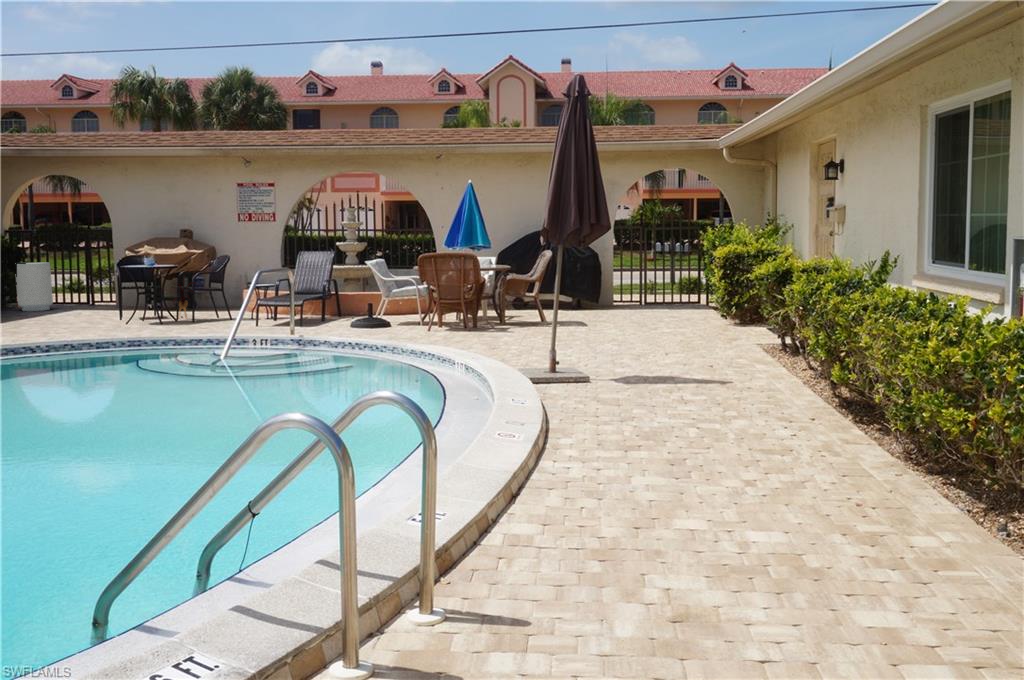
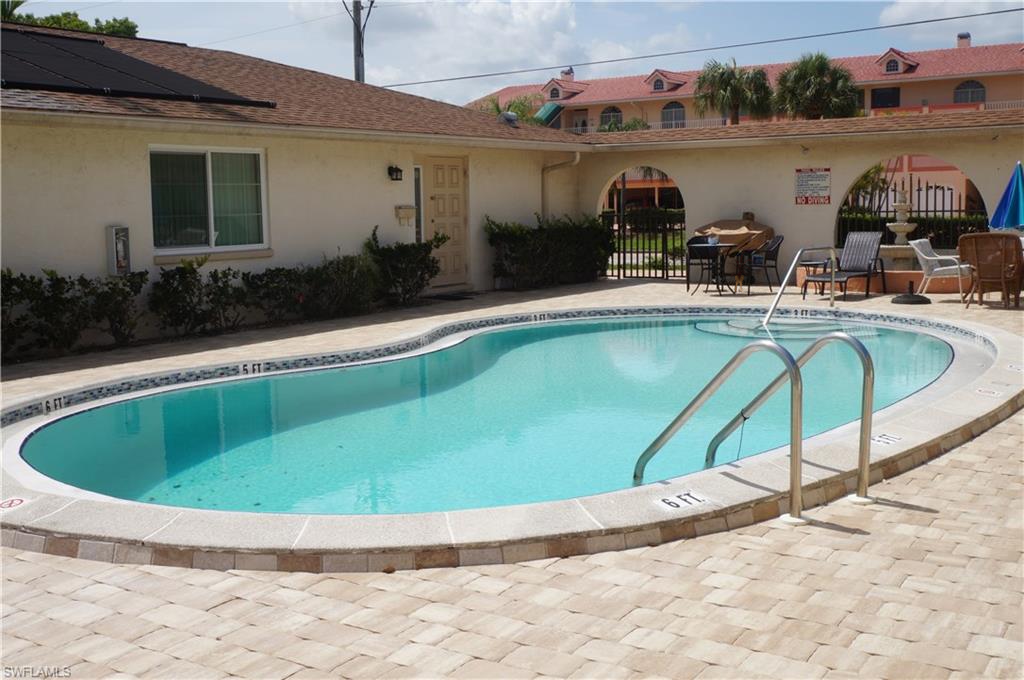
trash can: present [16,262,53,311] -> none [610,242,637,282]

